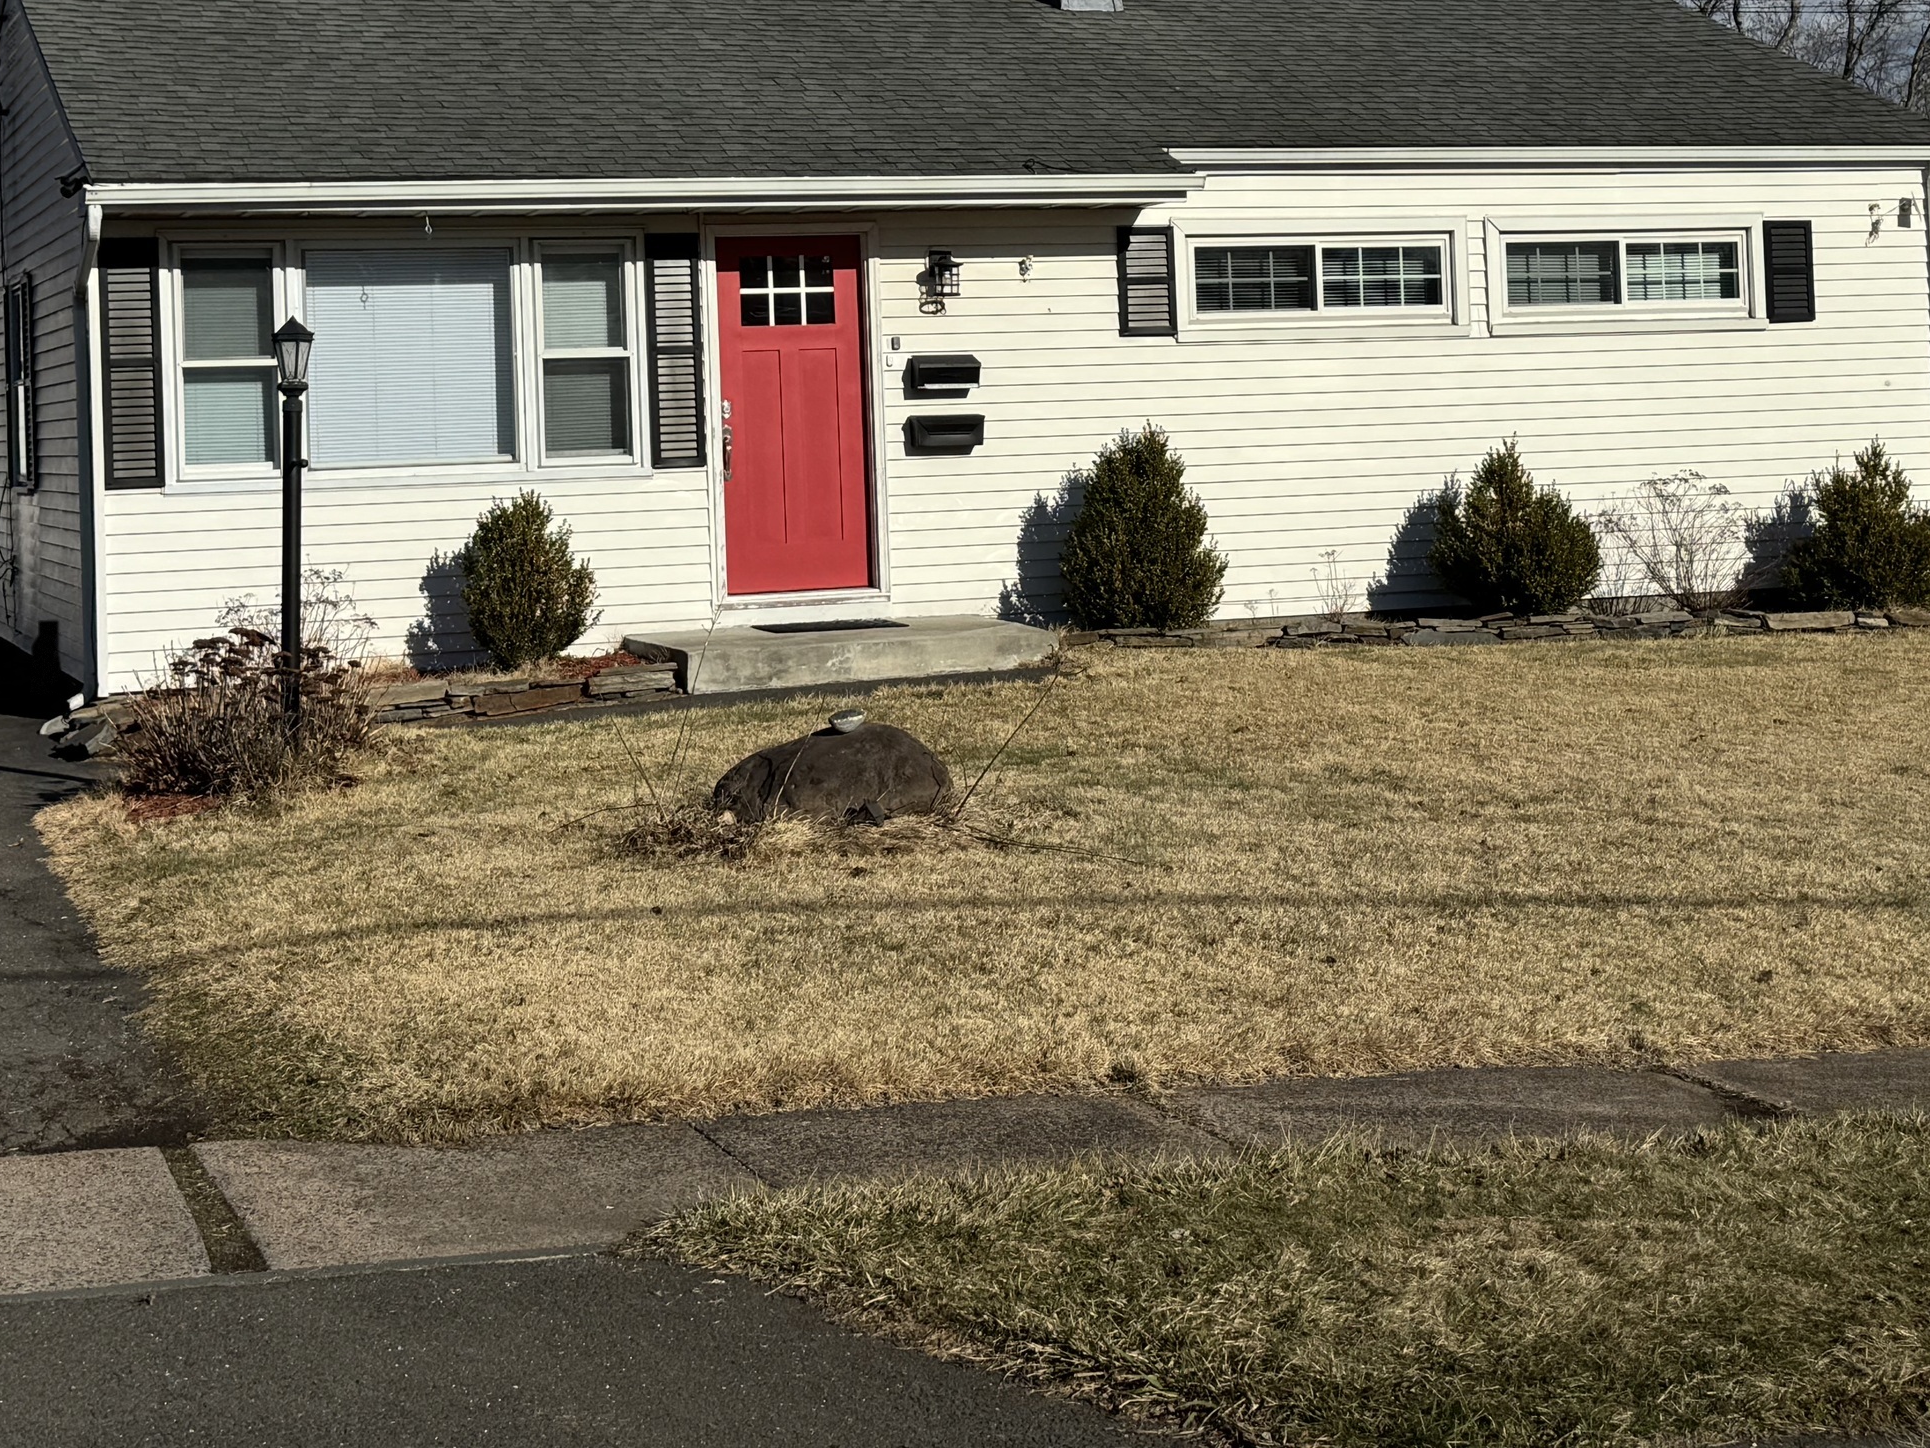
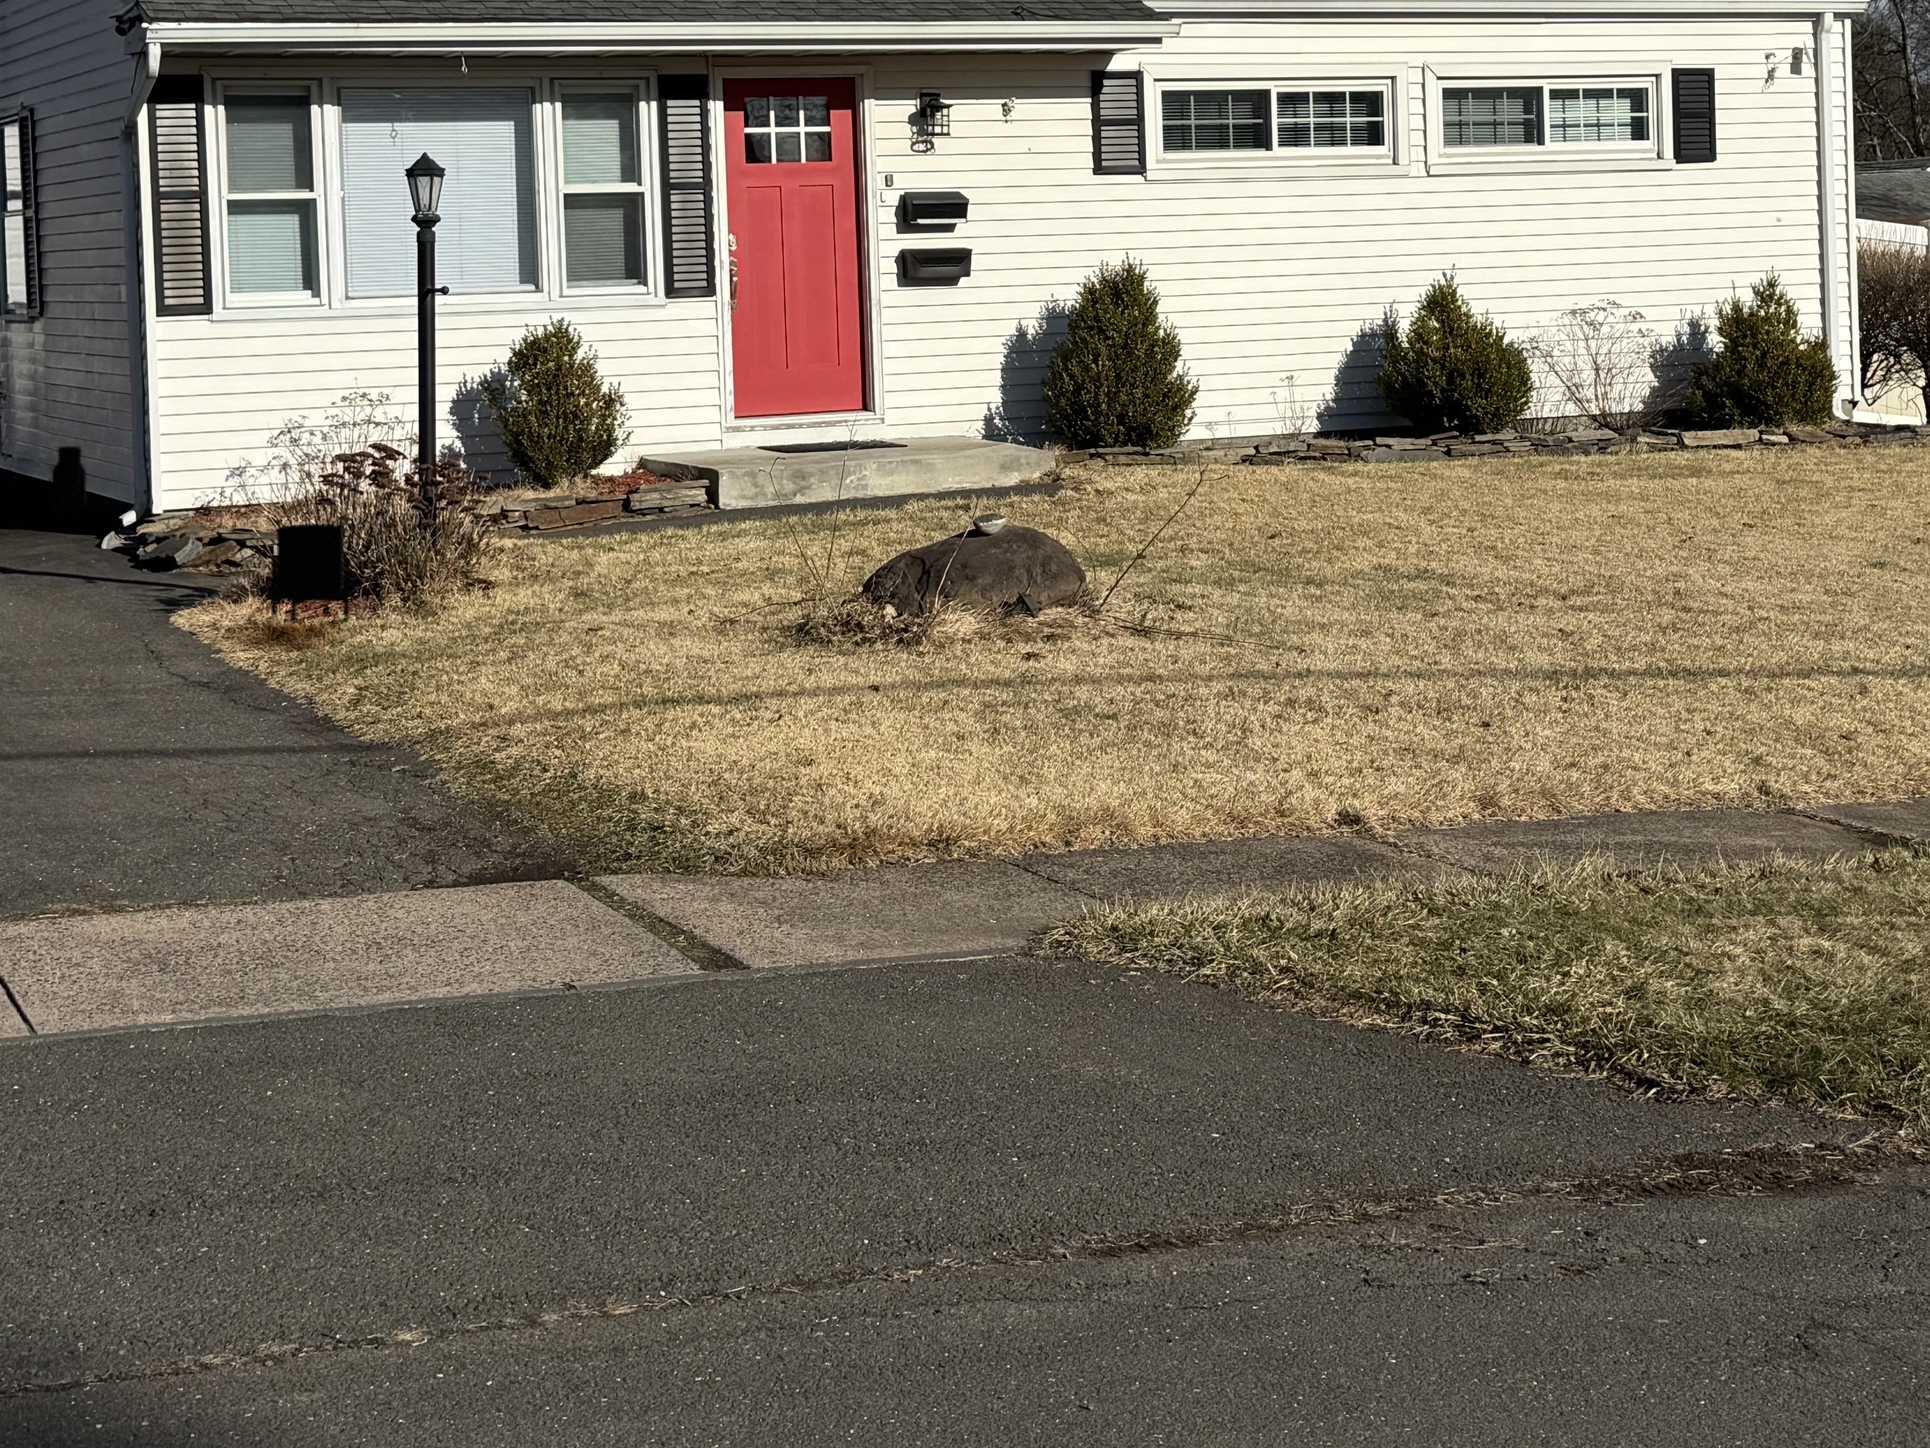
planter: none [138,707,217,813] -> present [271,524,349,622]

